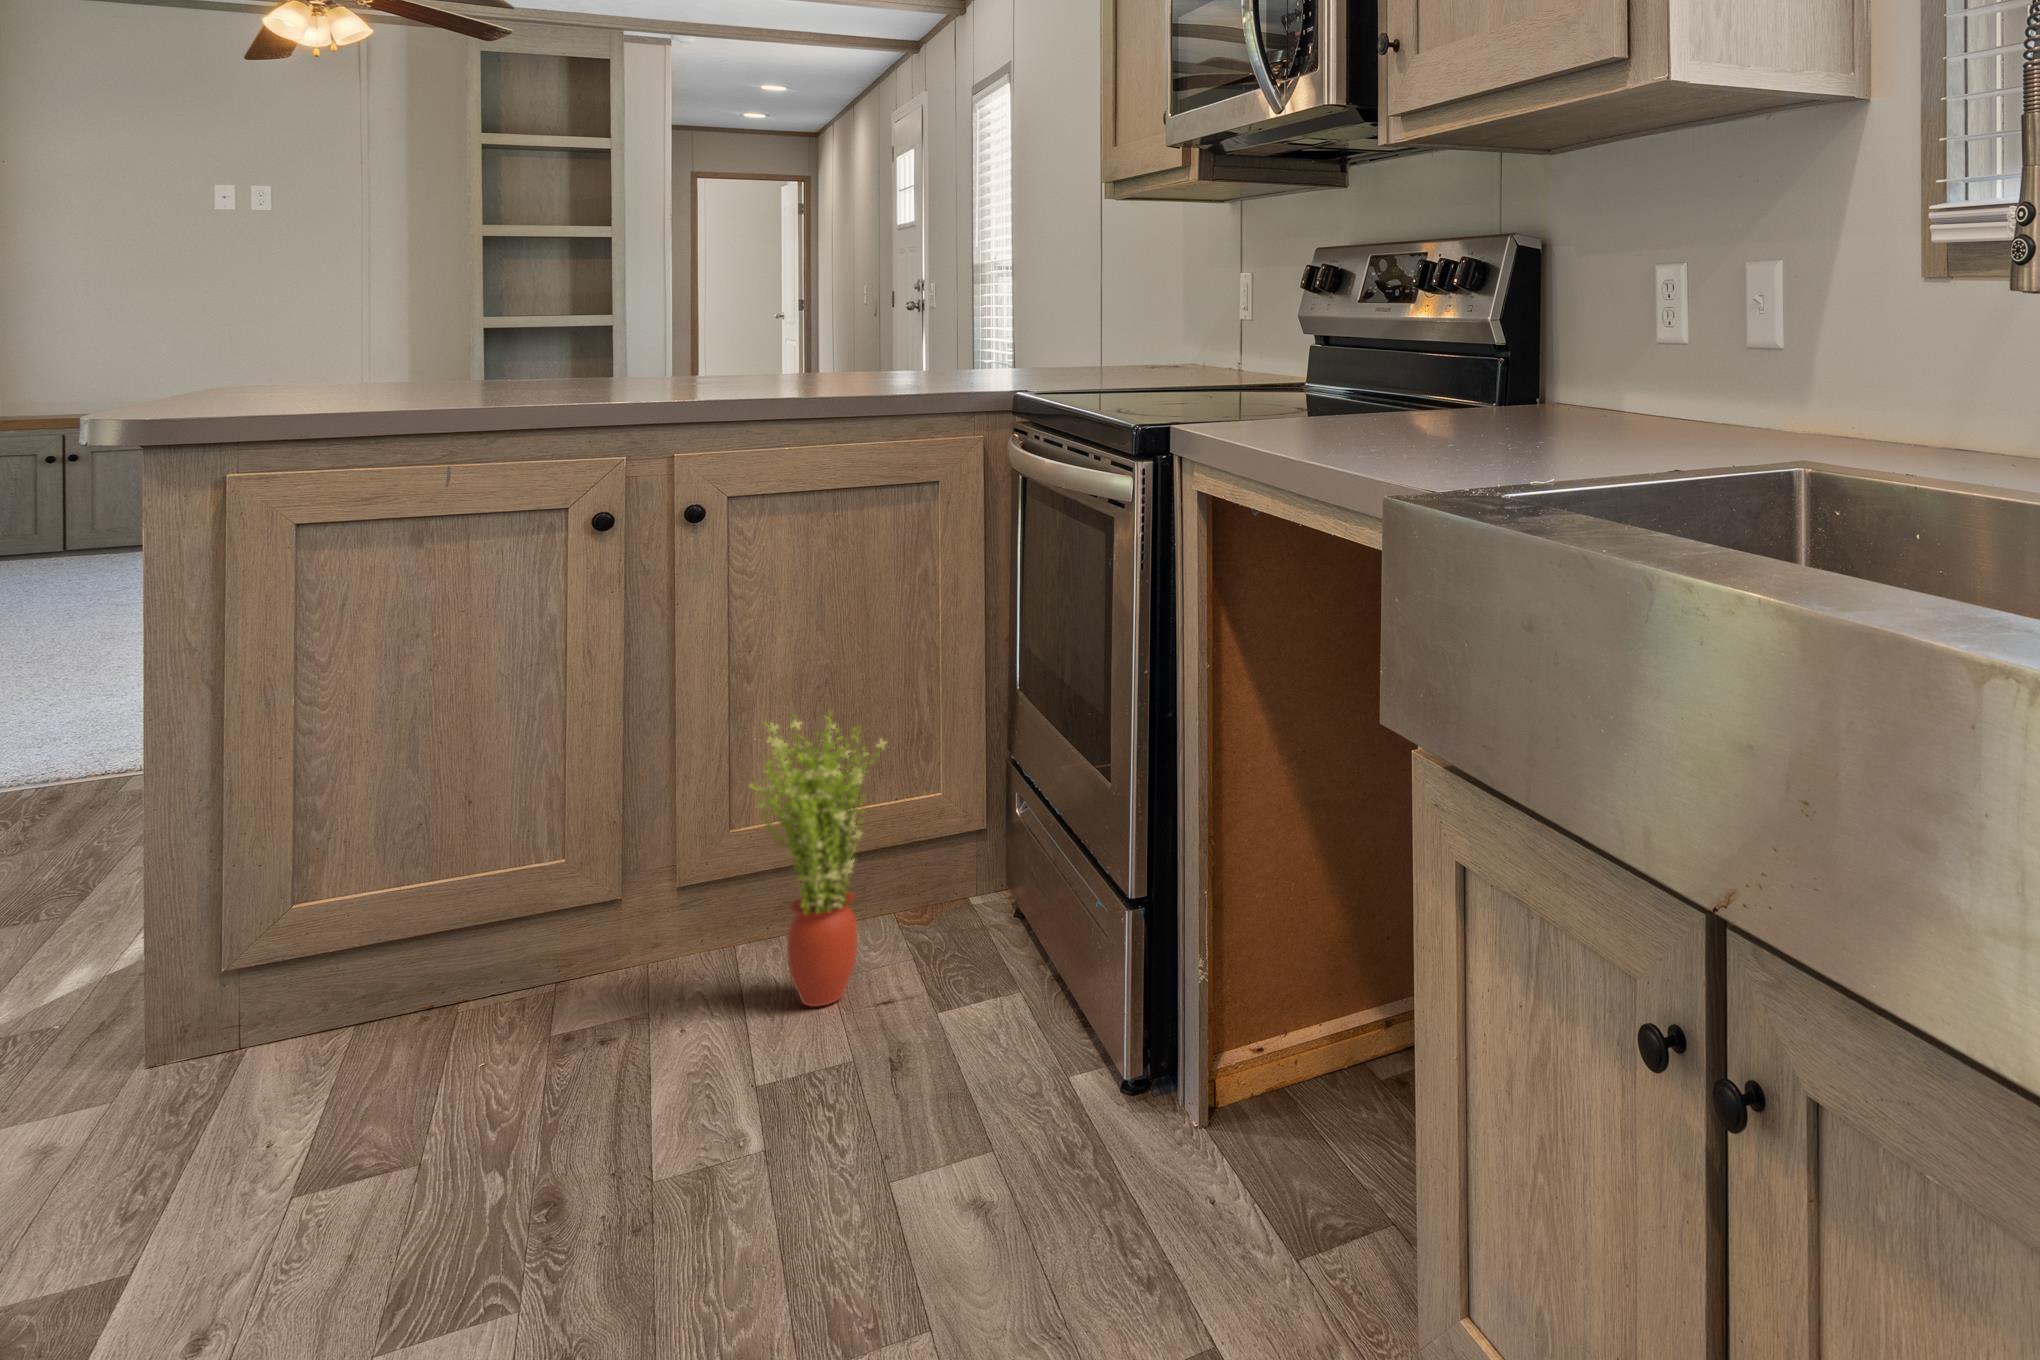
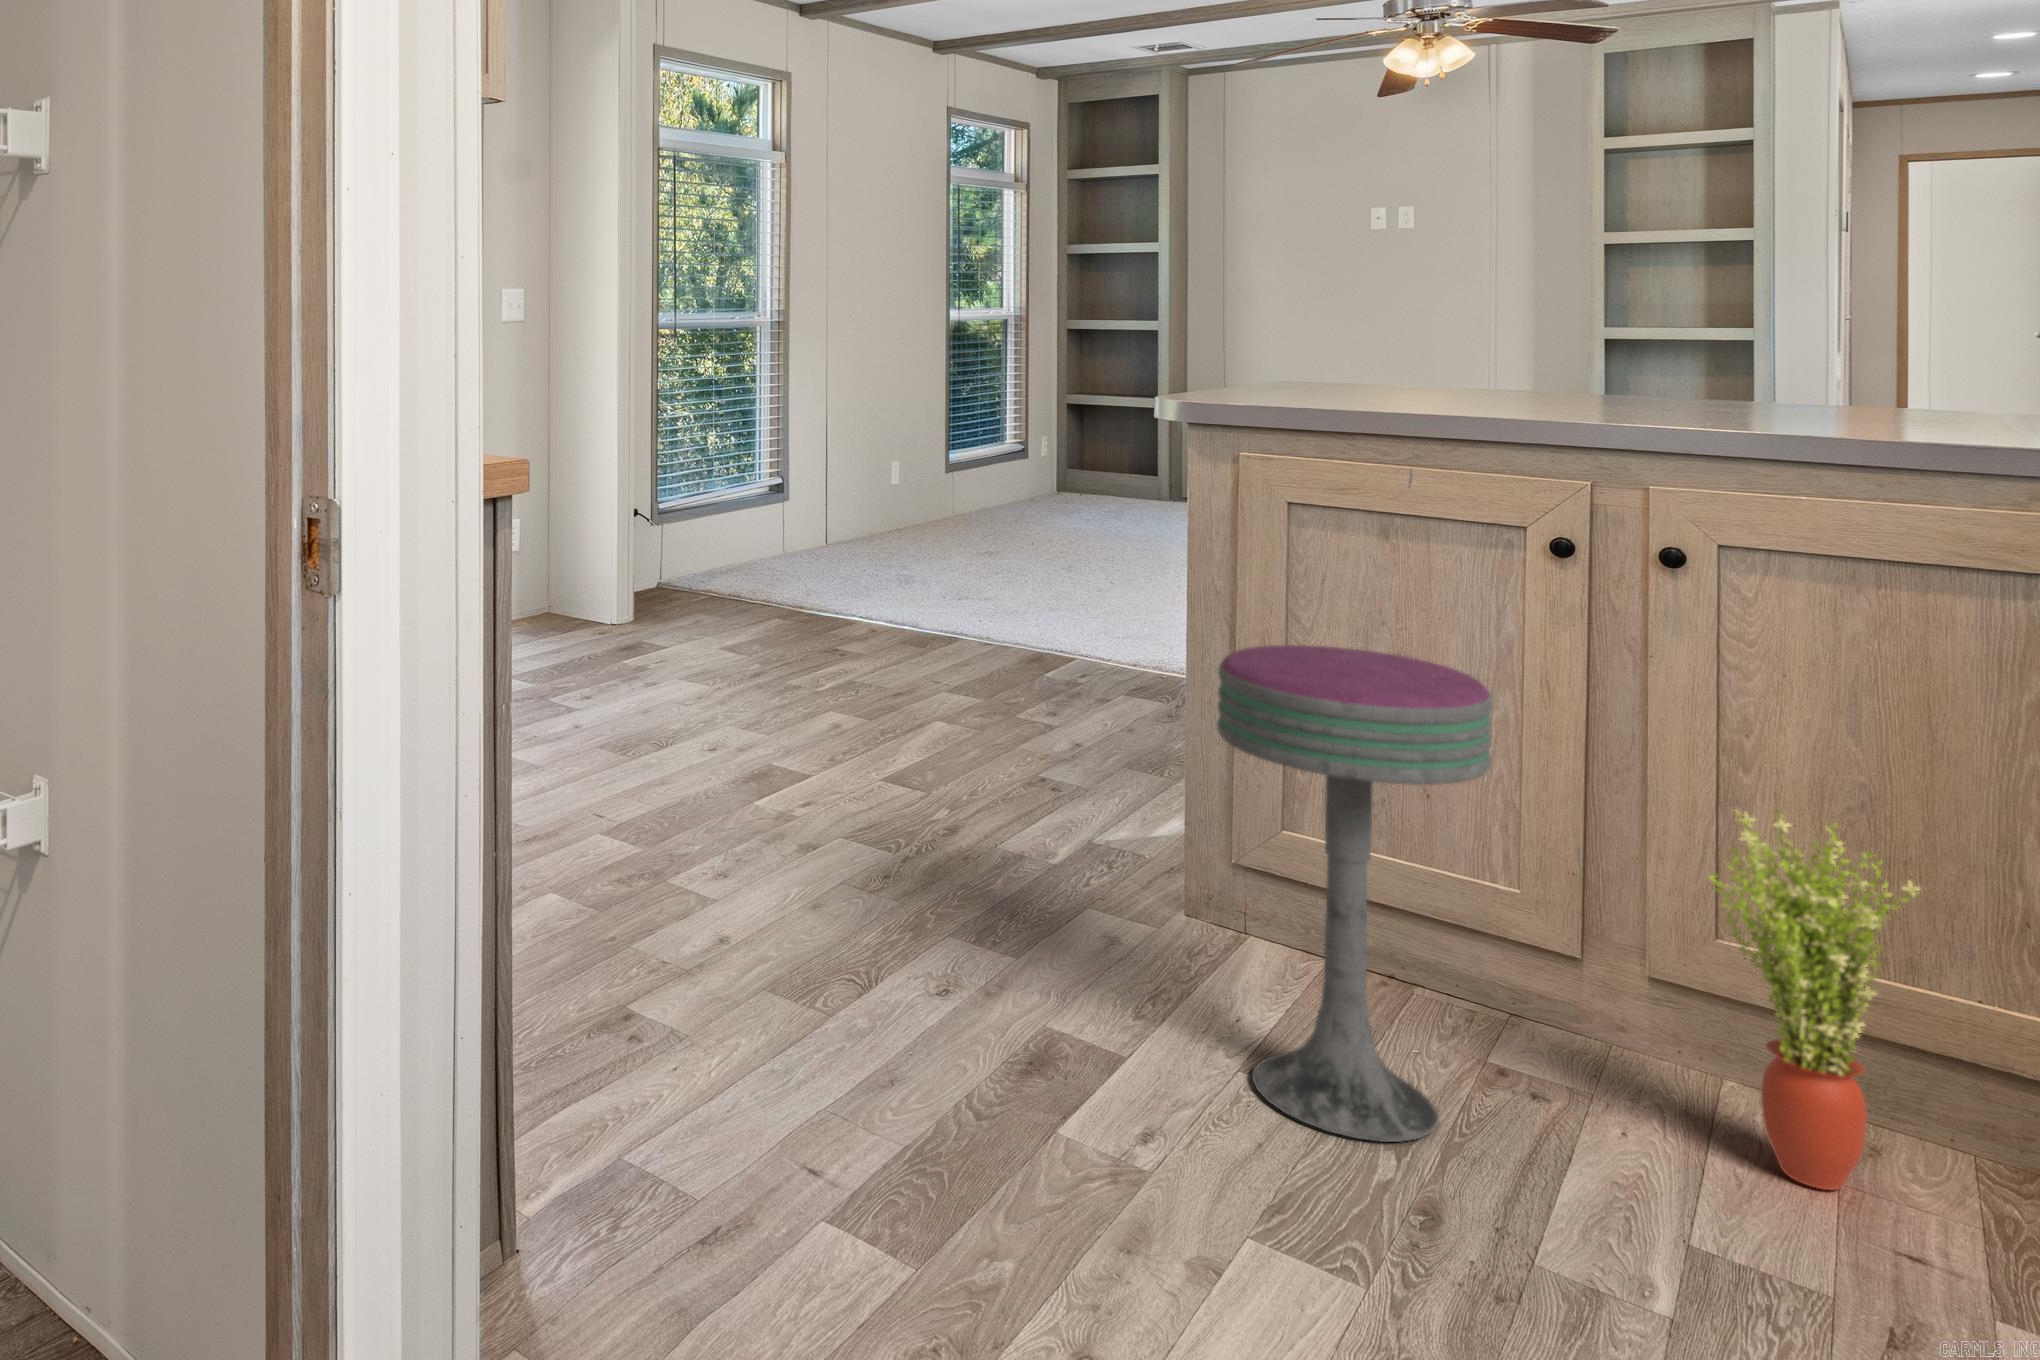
bar stool: none [252,662,572,1199] -> present [1217,645,1493,1142]

